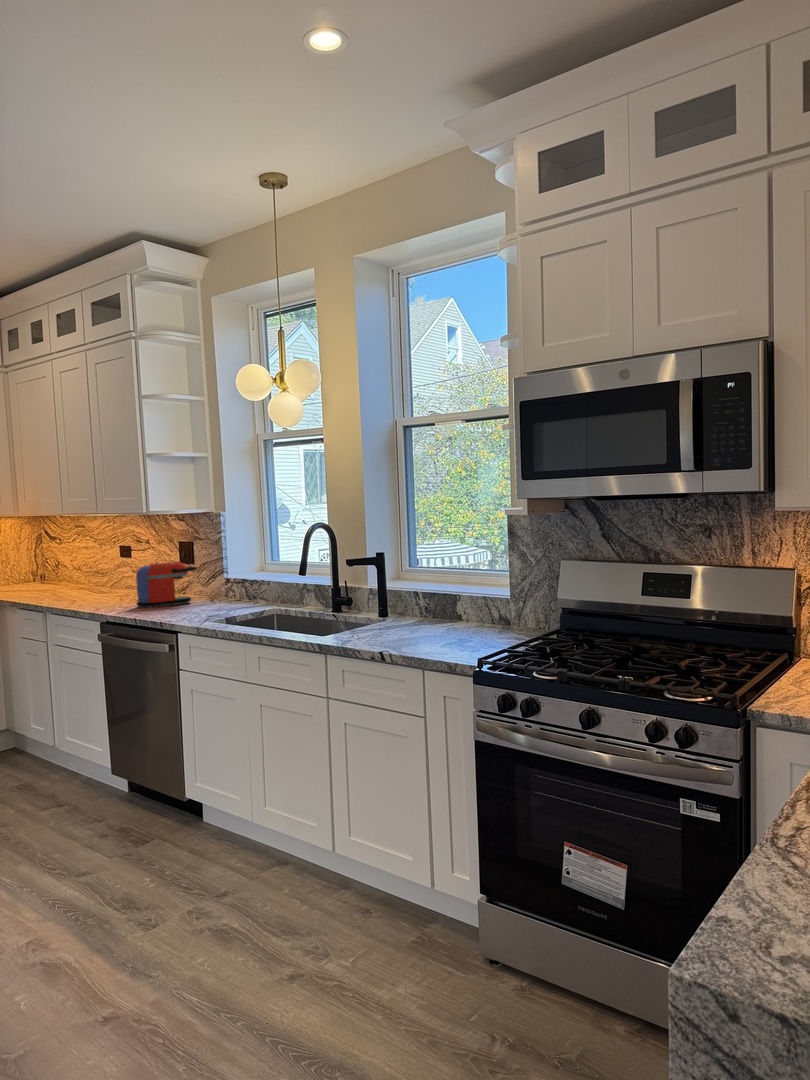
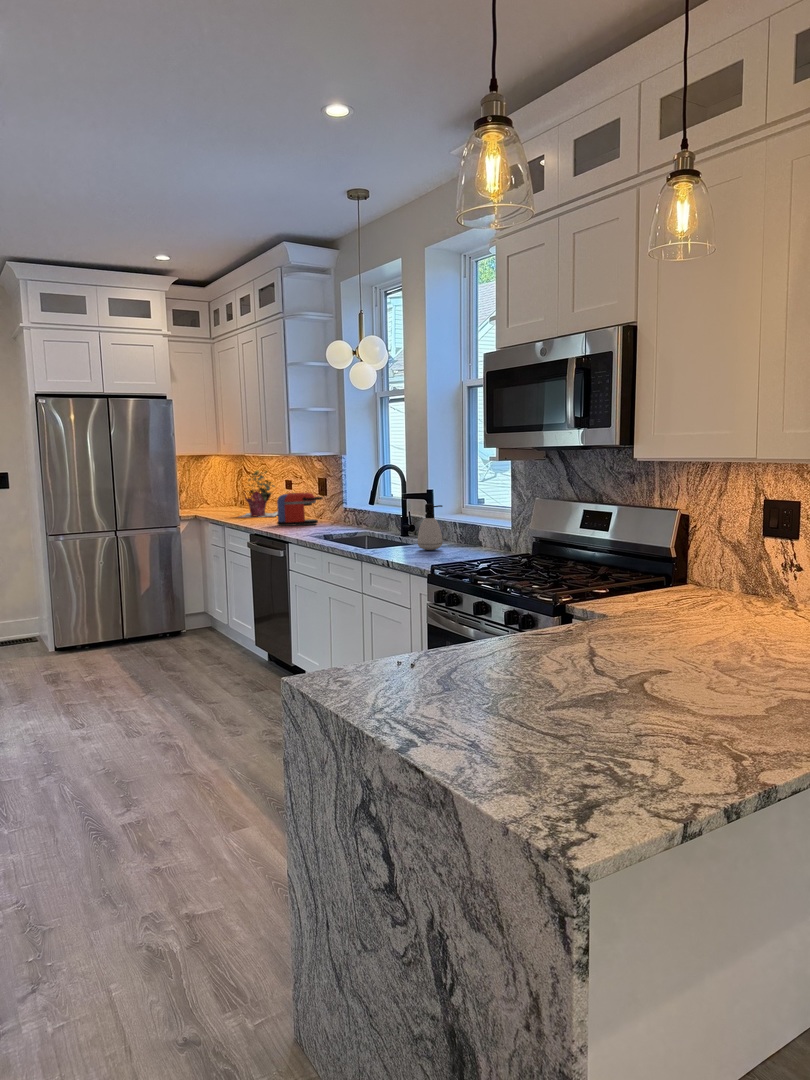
potted plant: none [61,532,117,599] -> present [240,470,278,517]
soap dispenser: none [392,572,424,632] -> present [418,504,442,550]

